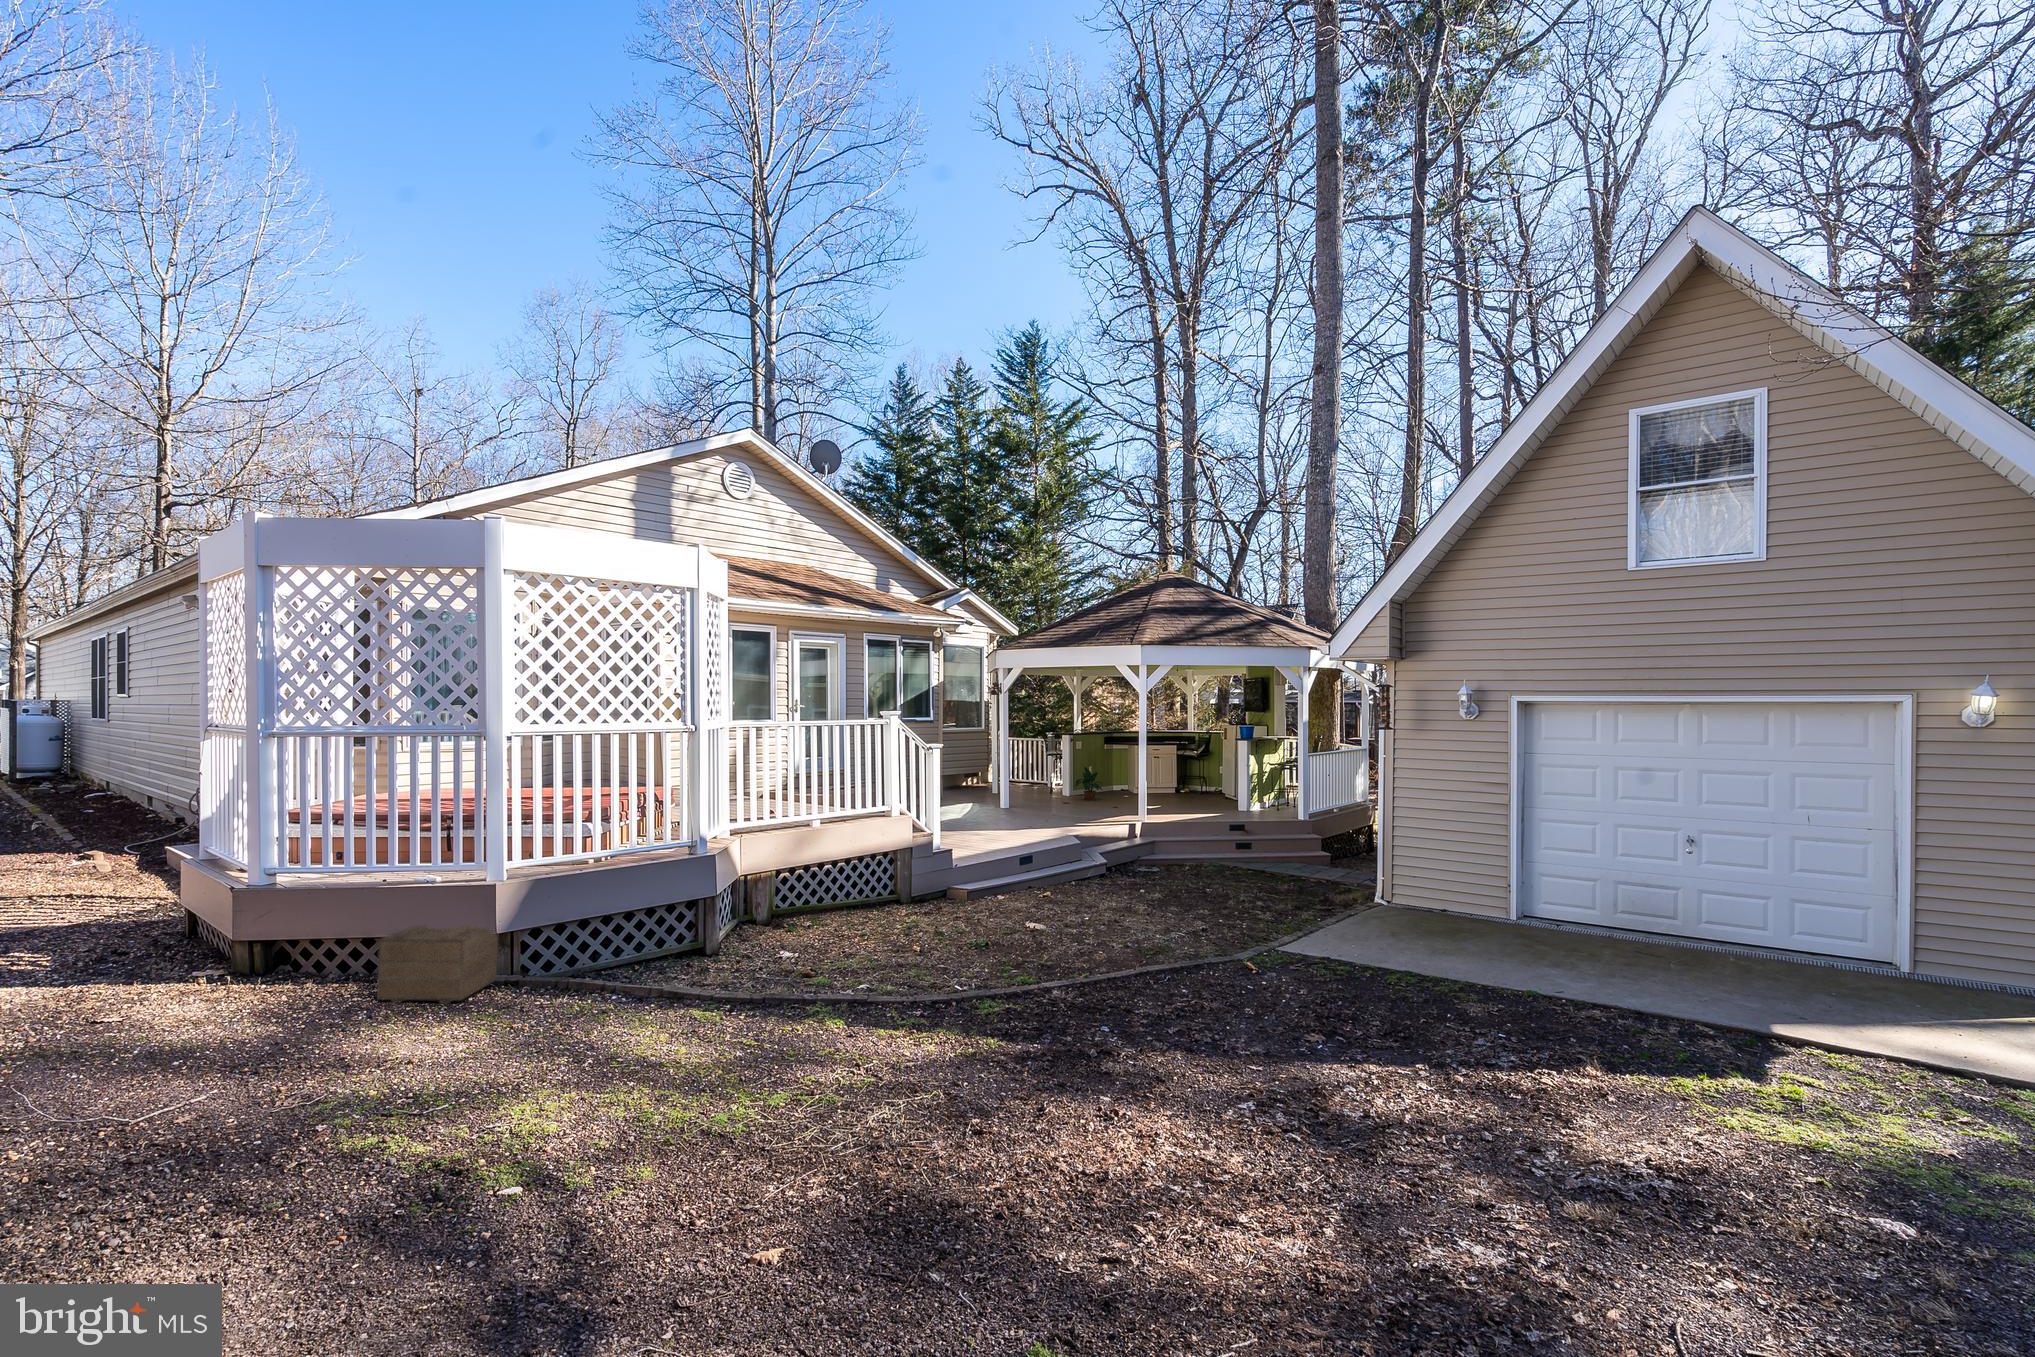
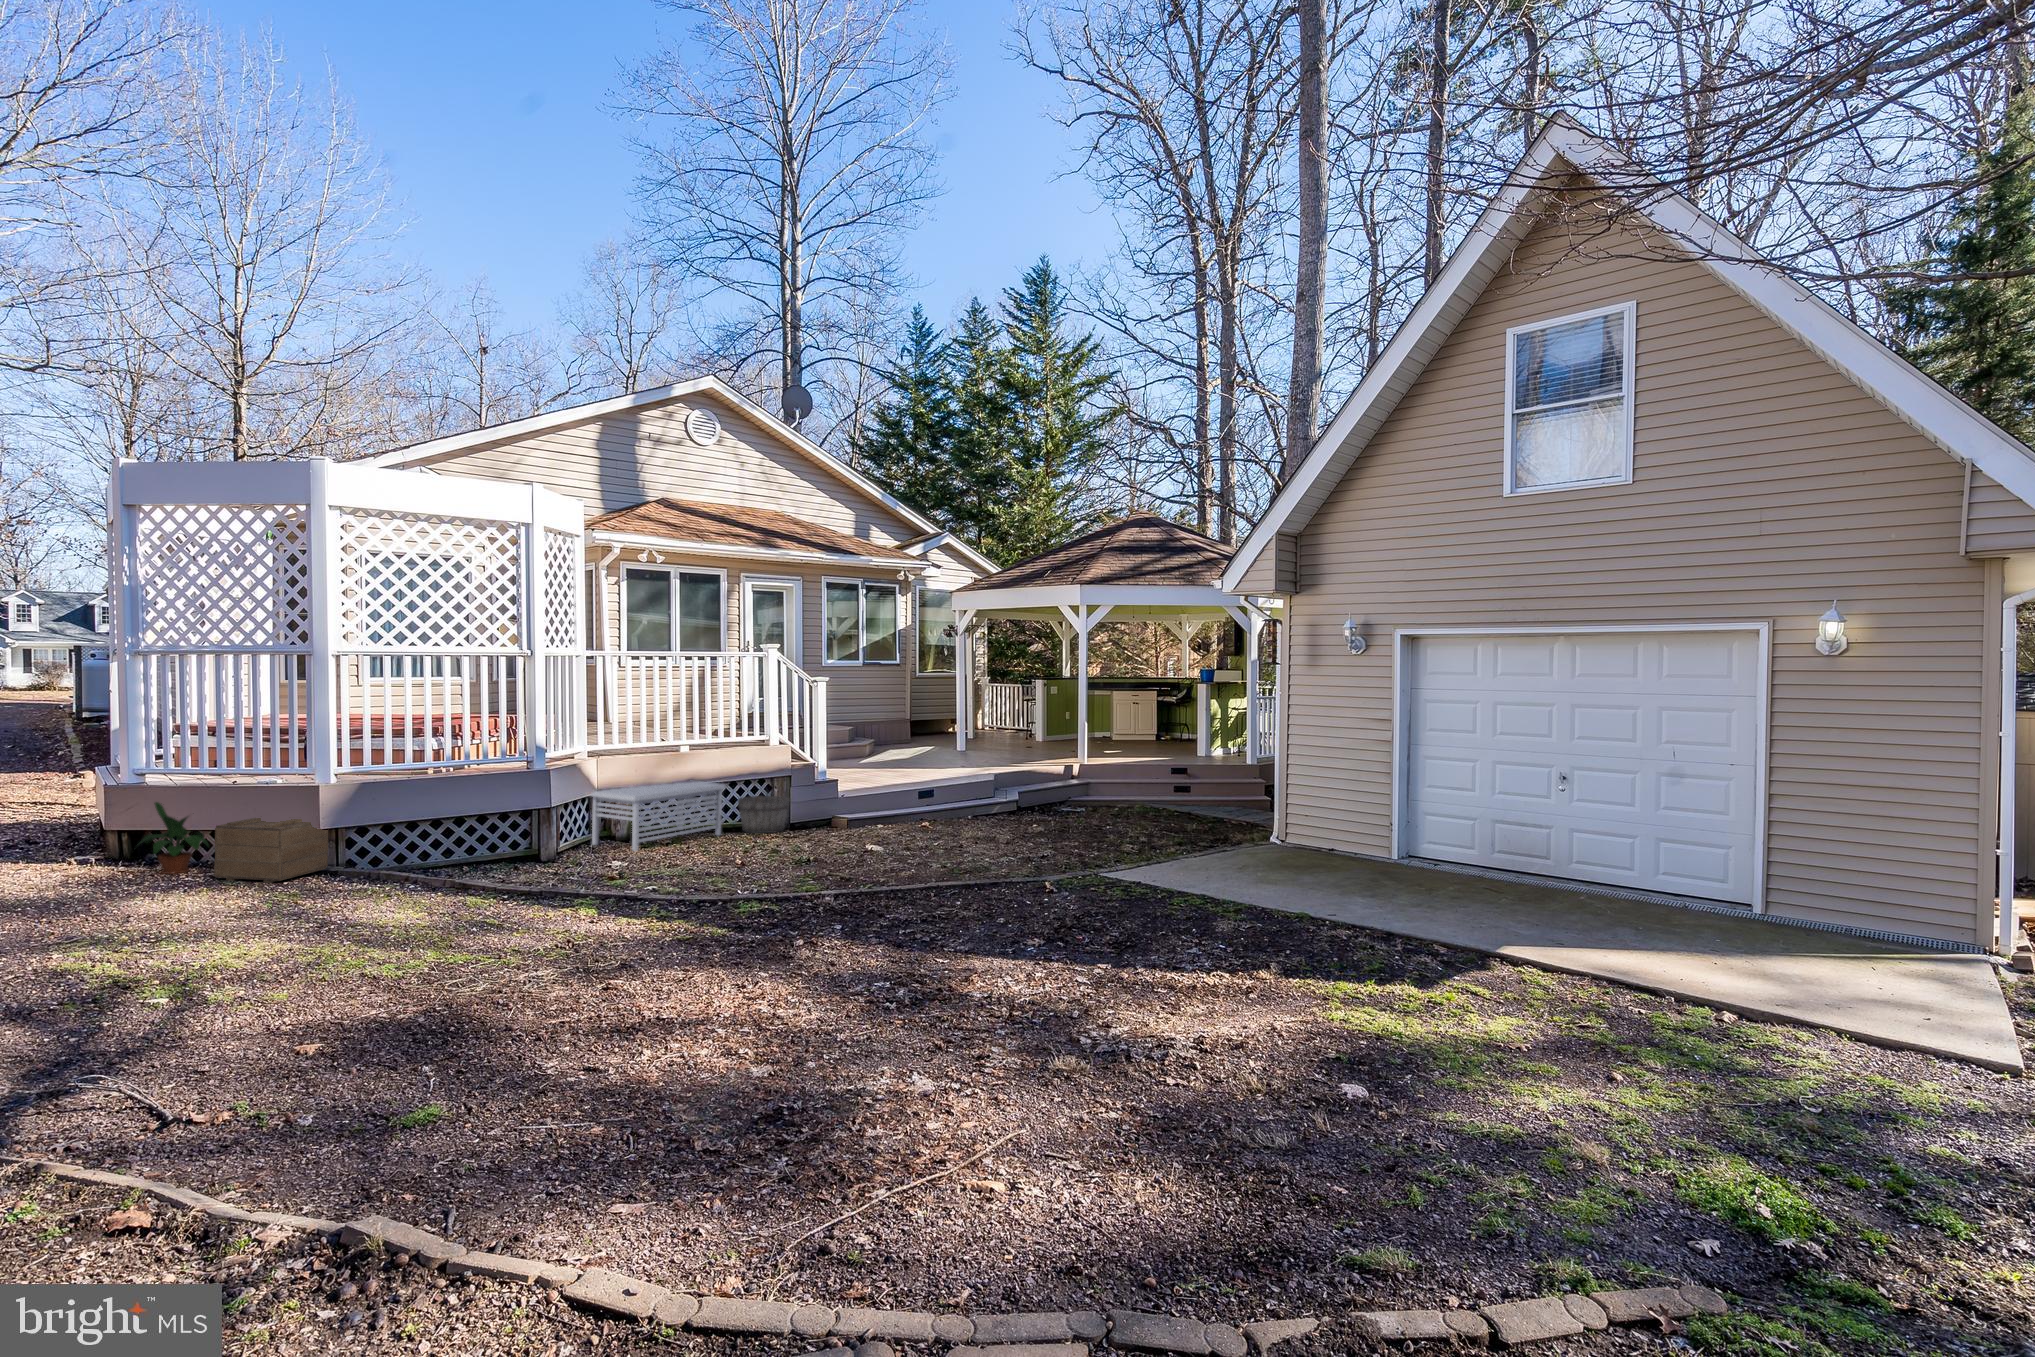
potted plant: present [1075,767,1102,800] -> present [140,802,208,874]
storage bench: none [738,855,867,940] -> present [590,781,725,851]
wooden bucket: none [868,860,922,910] -> present [738,789,790,833]

